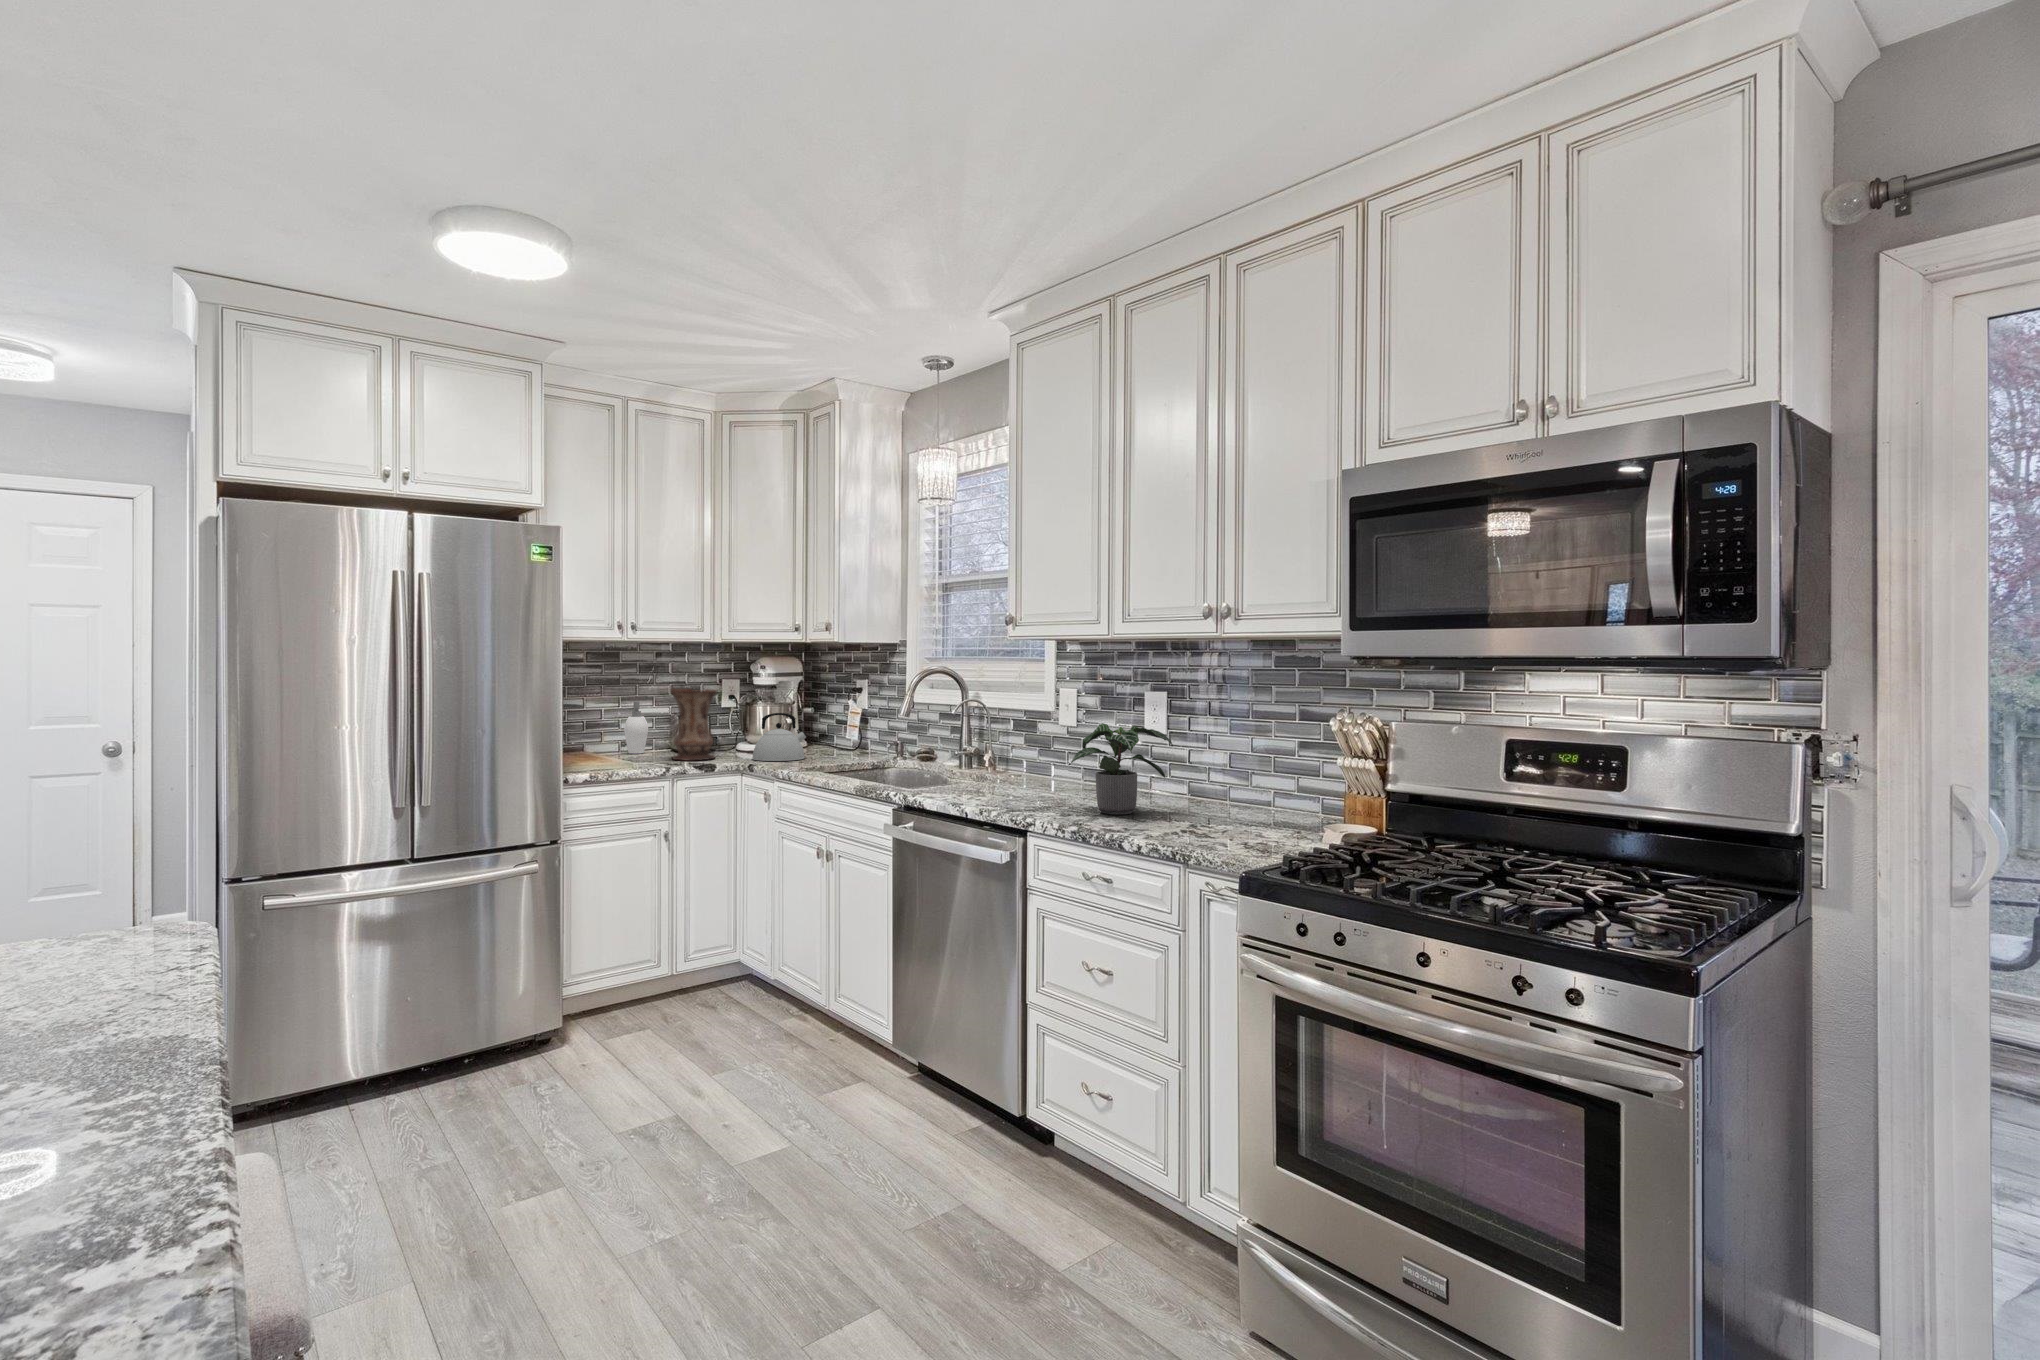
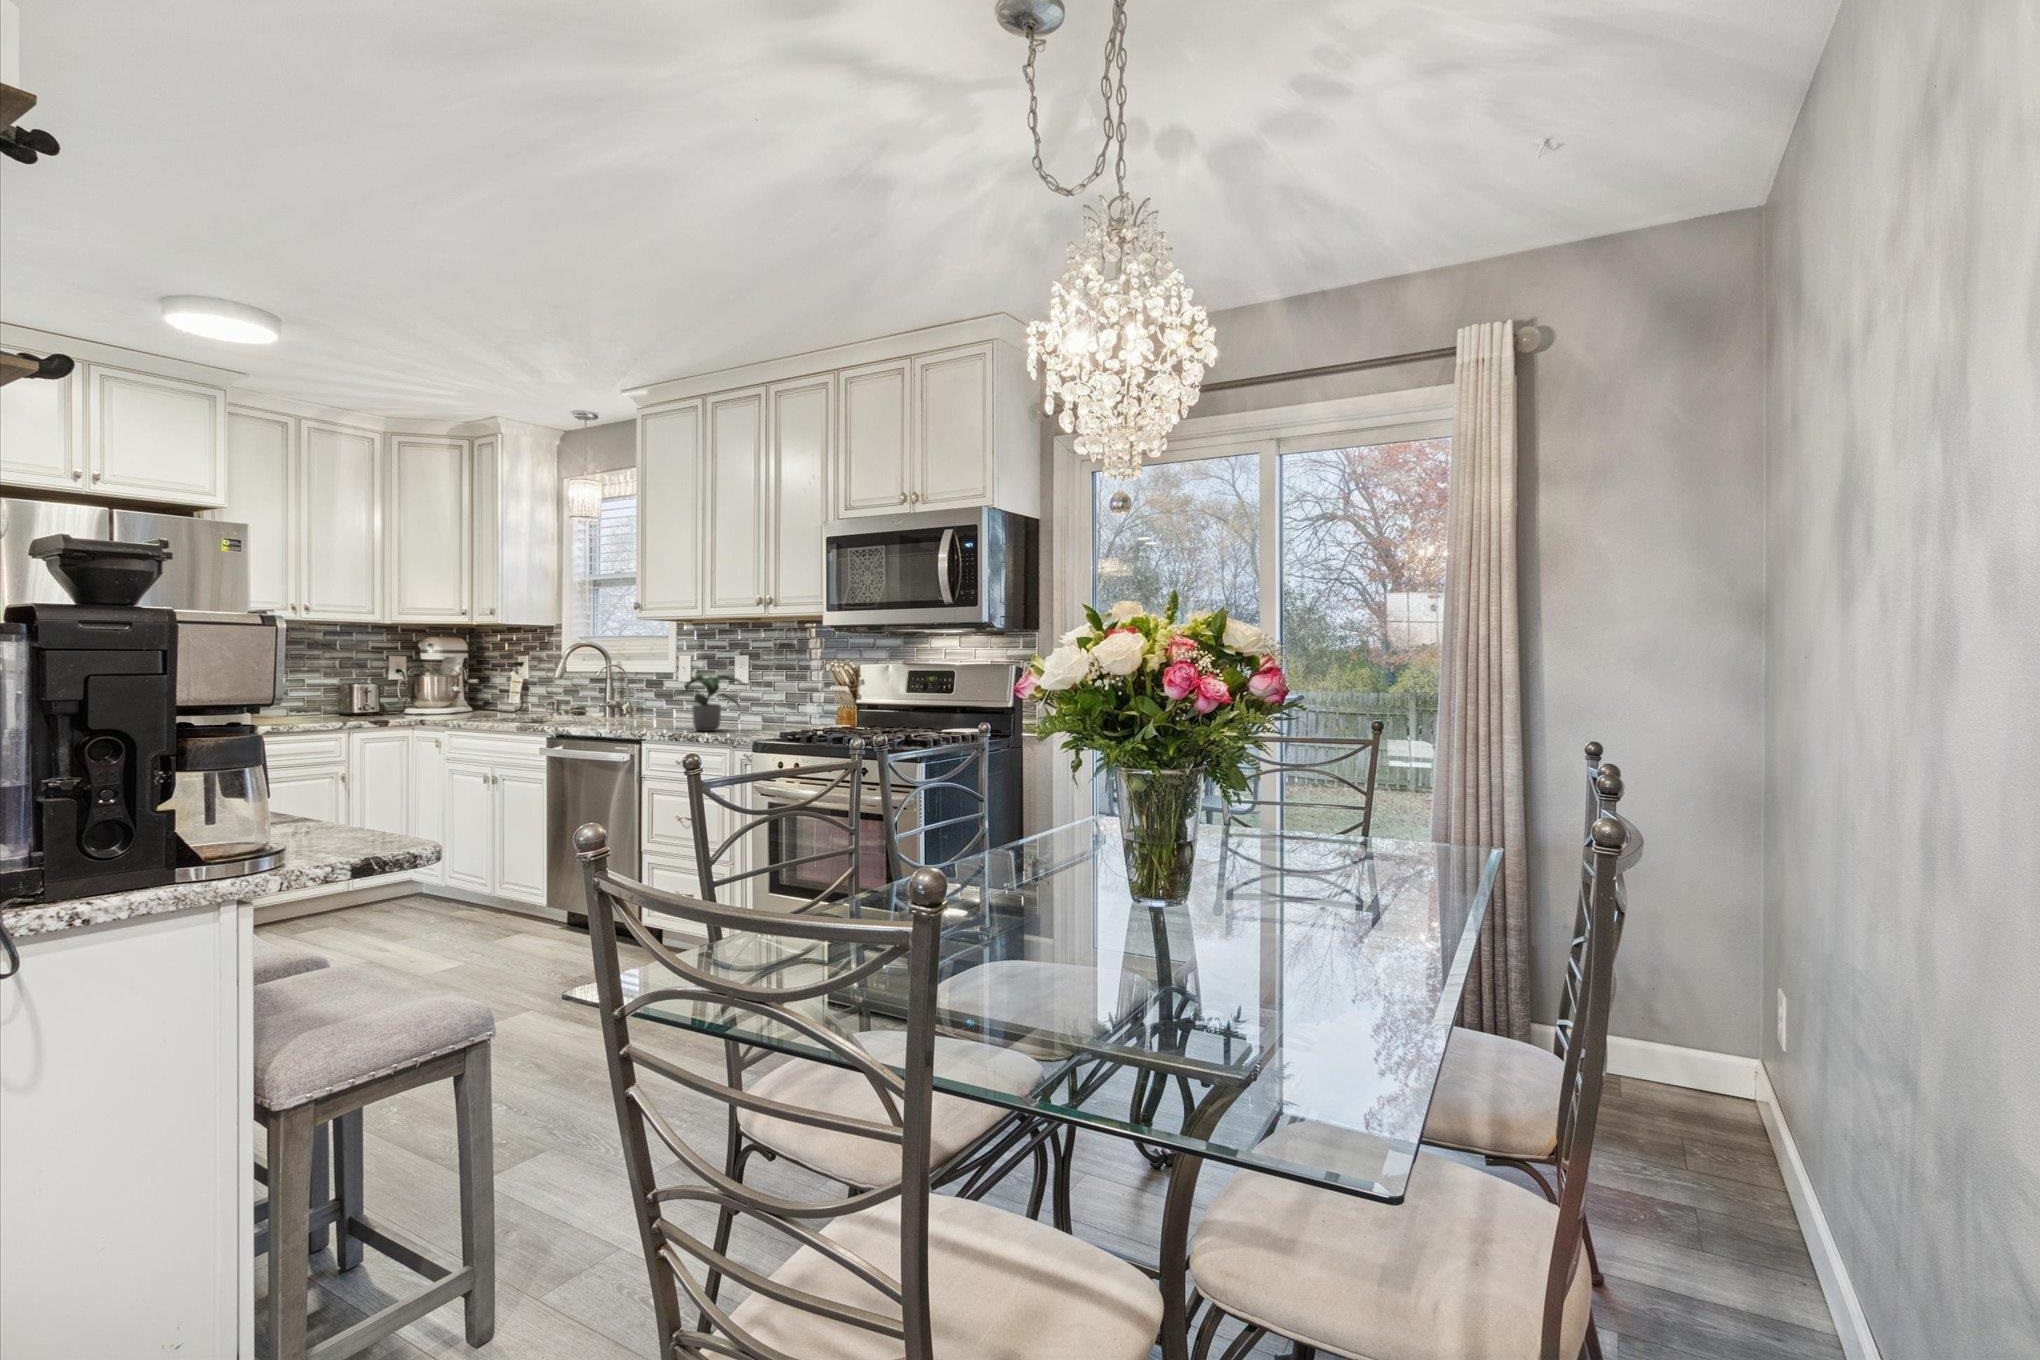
vase: present [671,689,717,761] -> none [344,662,389,720]
soap dispenser: present [624,701,652,754] -> none [295,674,324,718]
kettle: present [752,713,807,761] -> none [422,681,473,719]

